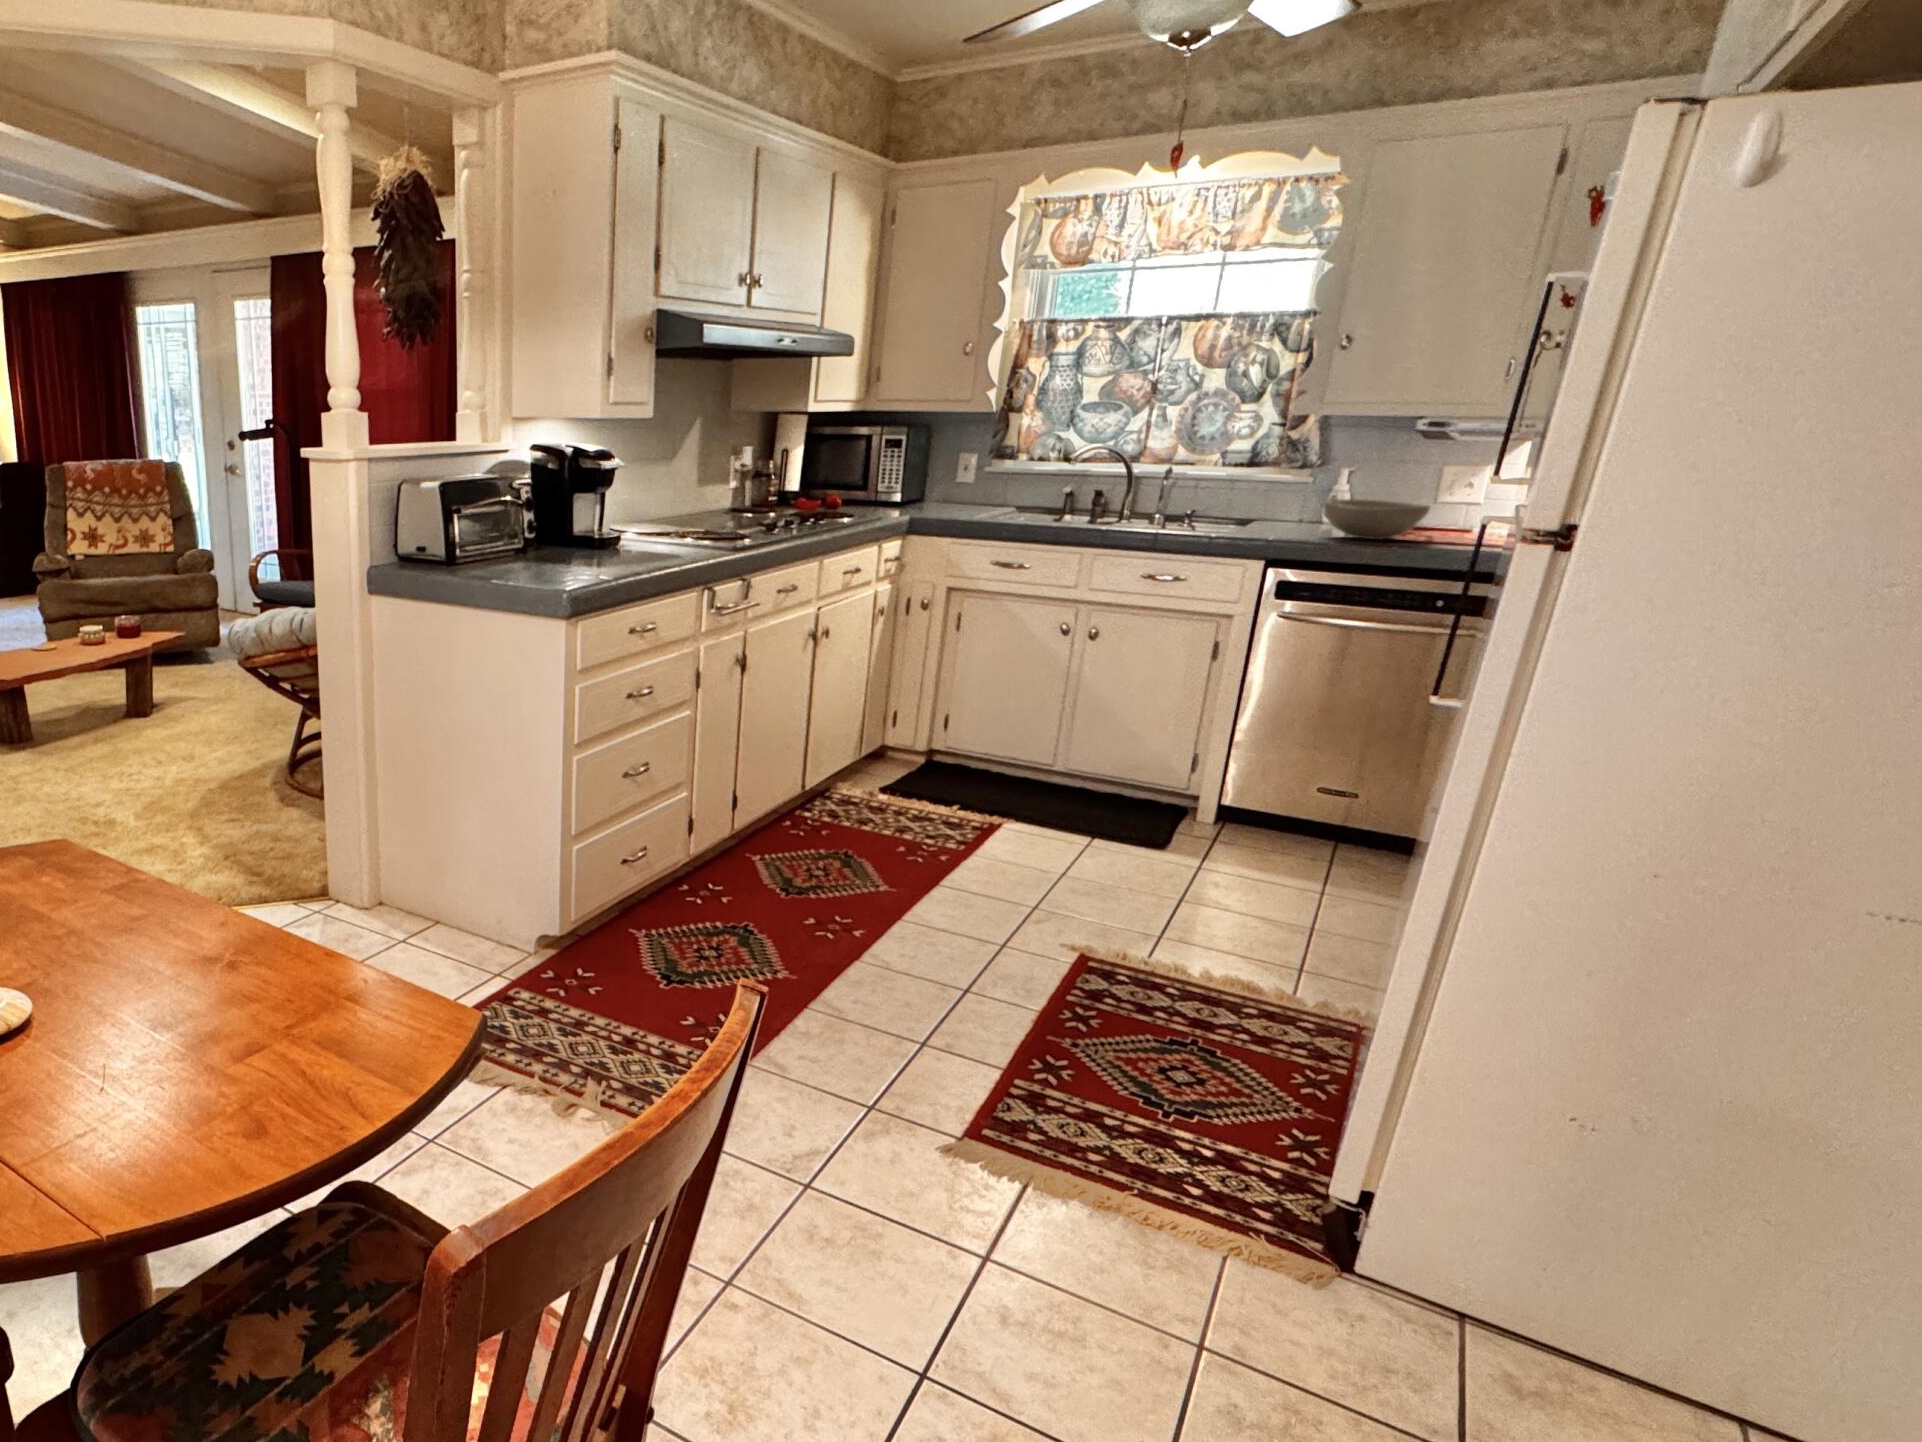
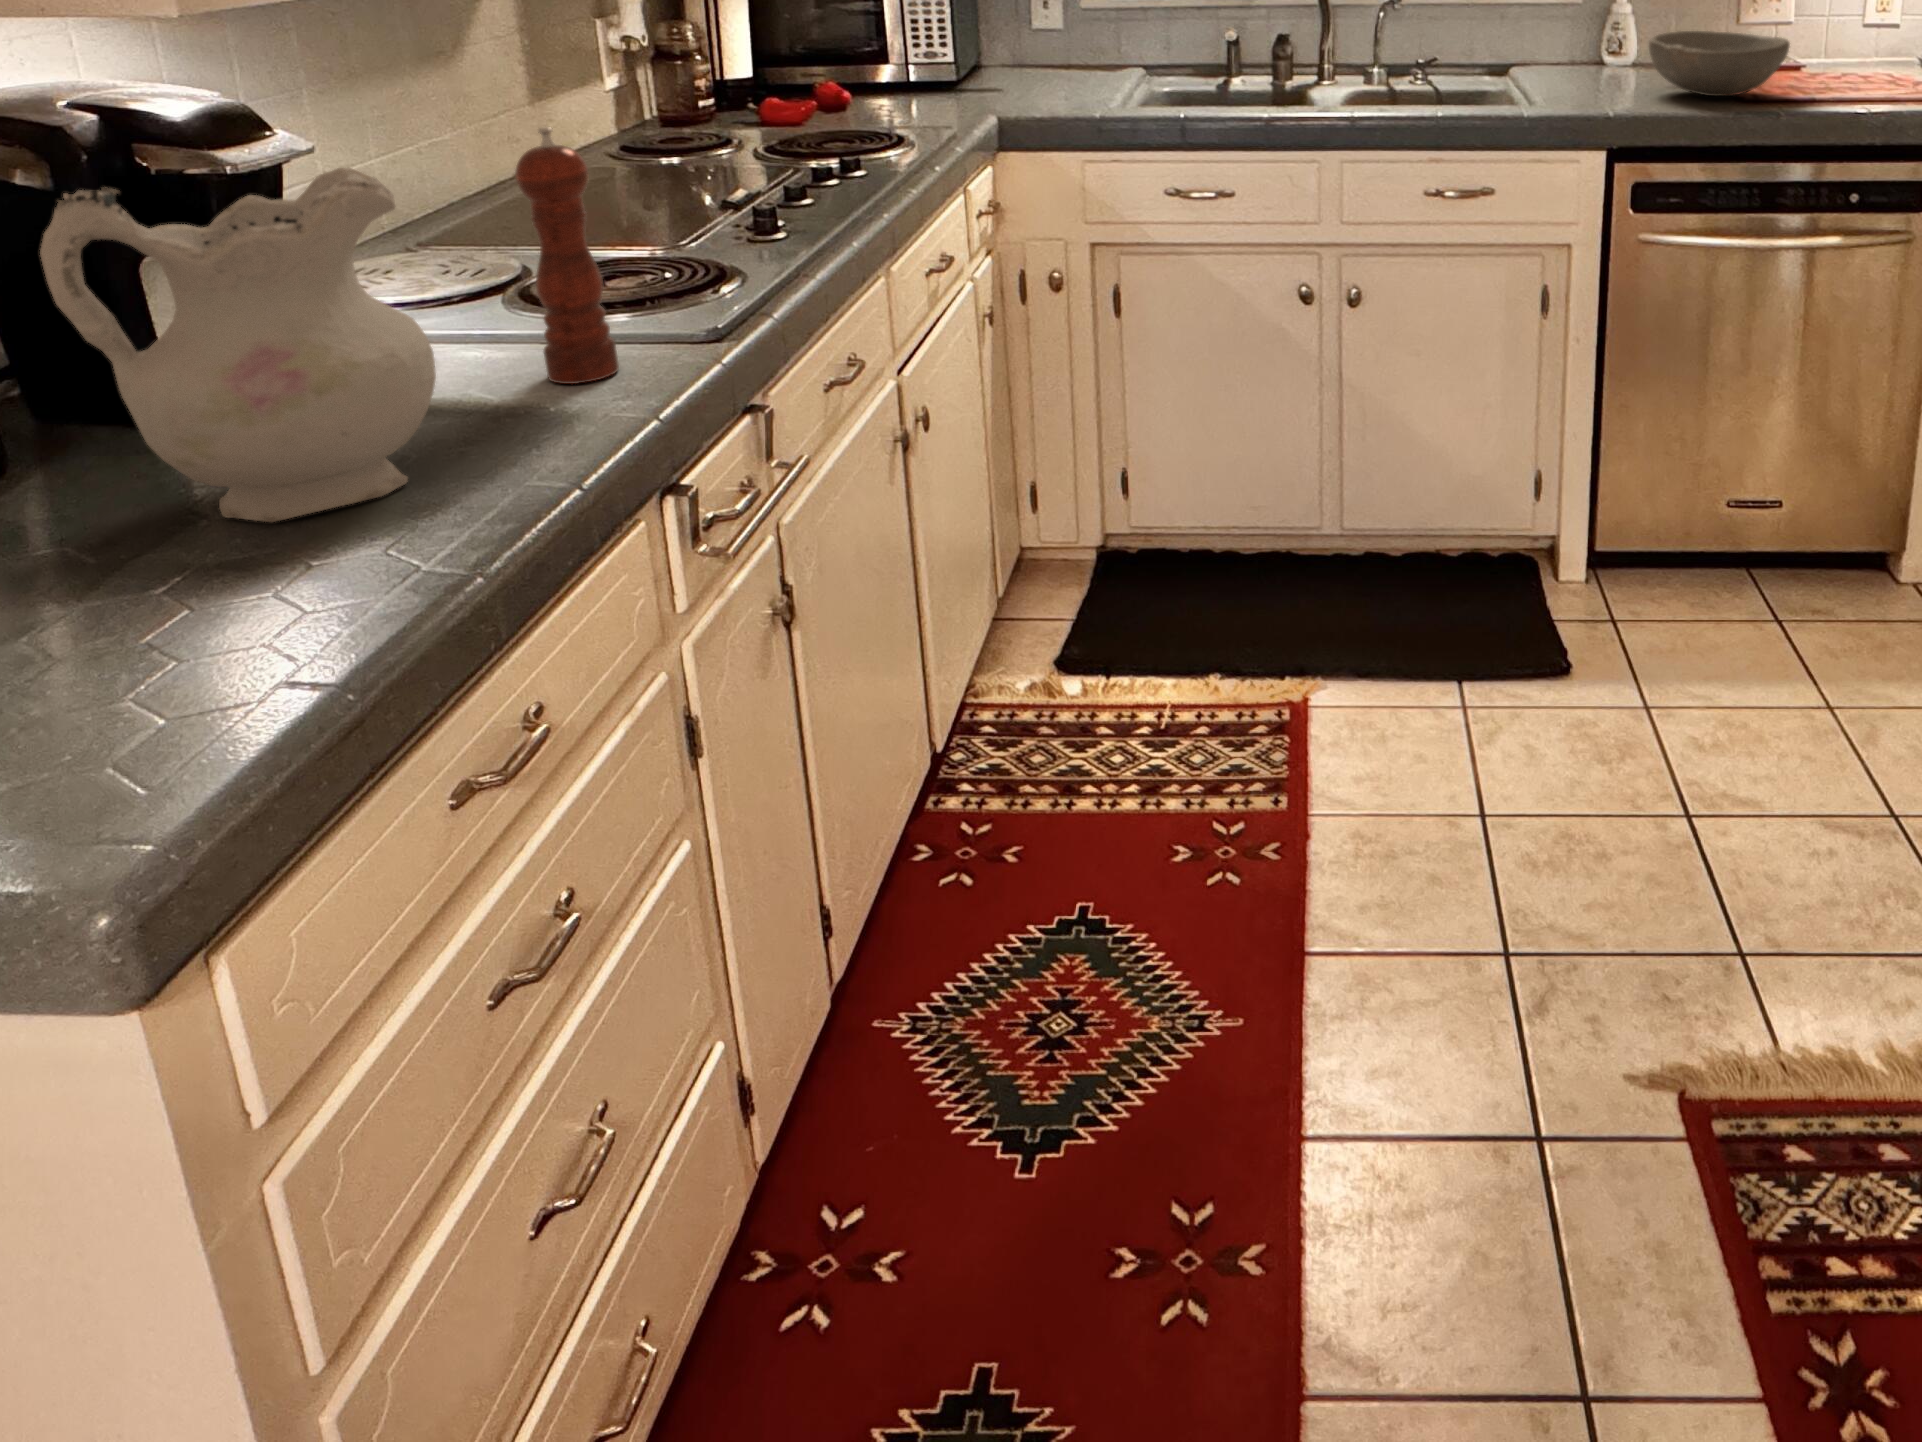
ceramic pitcher: none [562,459,647,560] -> present [40,167,436,522]
pepper mill: none [677,463,703,552] -> present [515,127,619,384]

